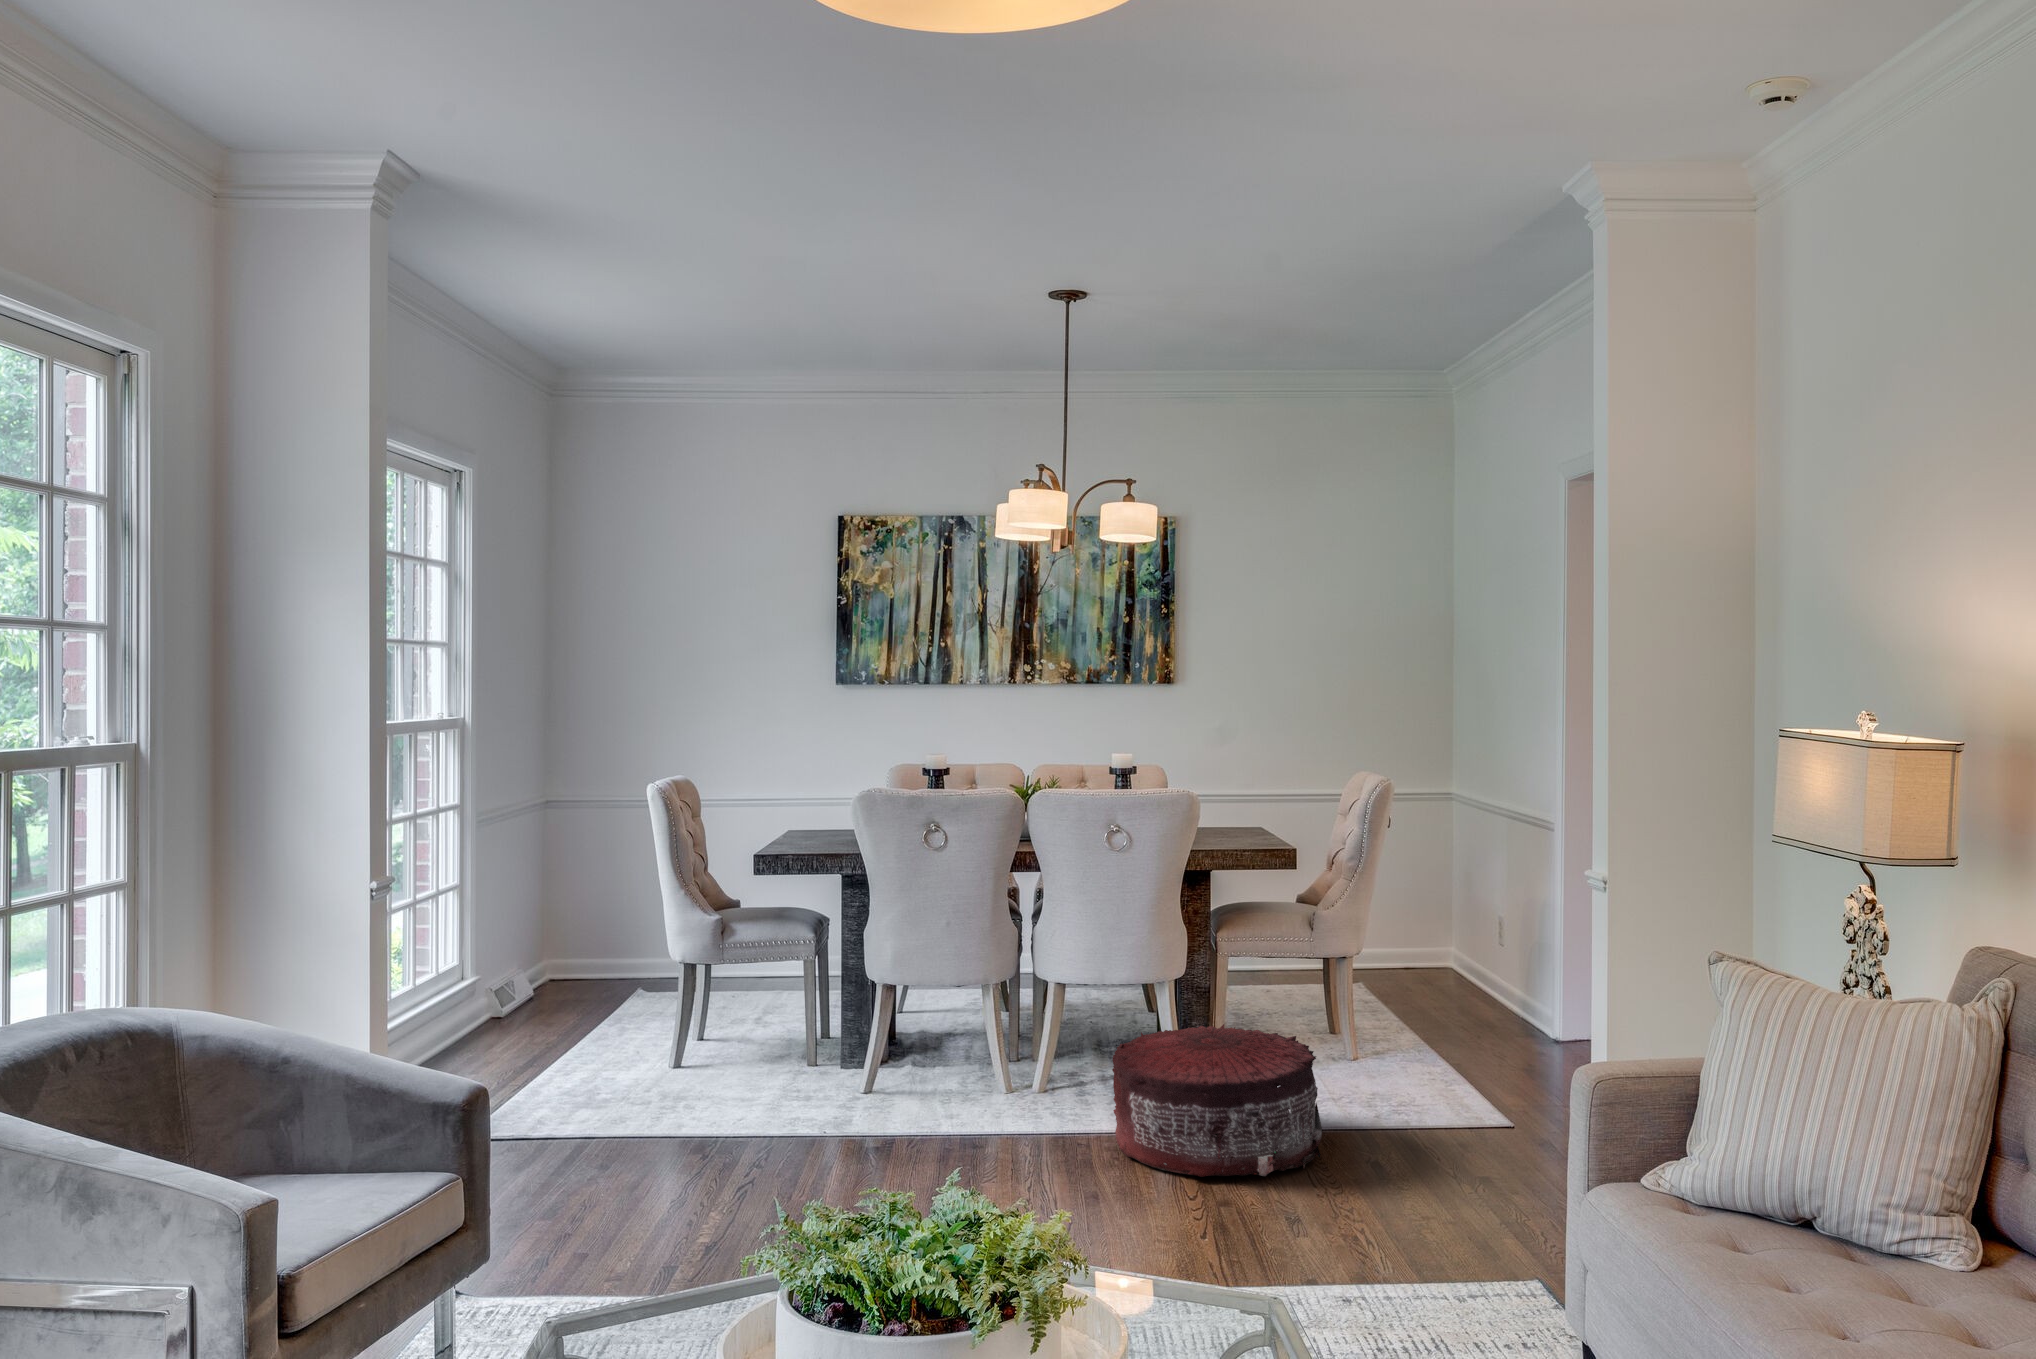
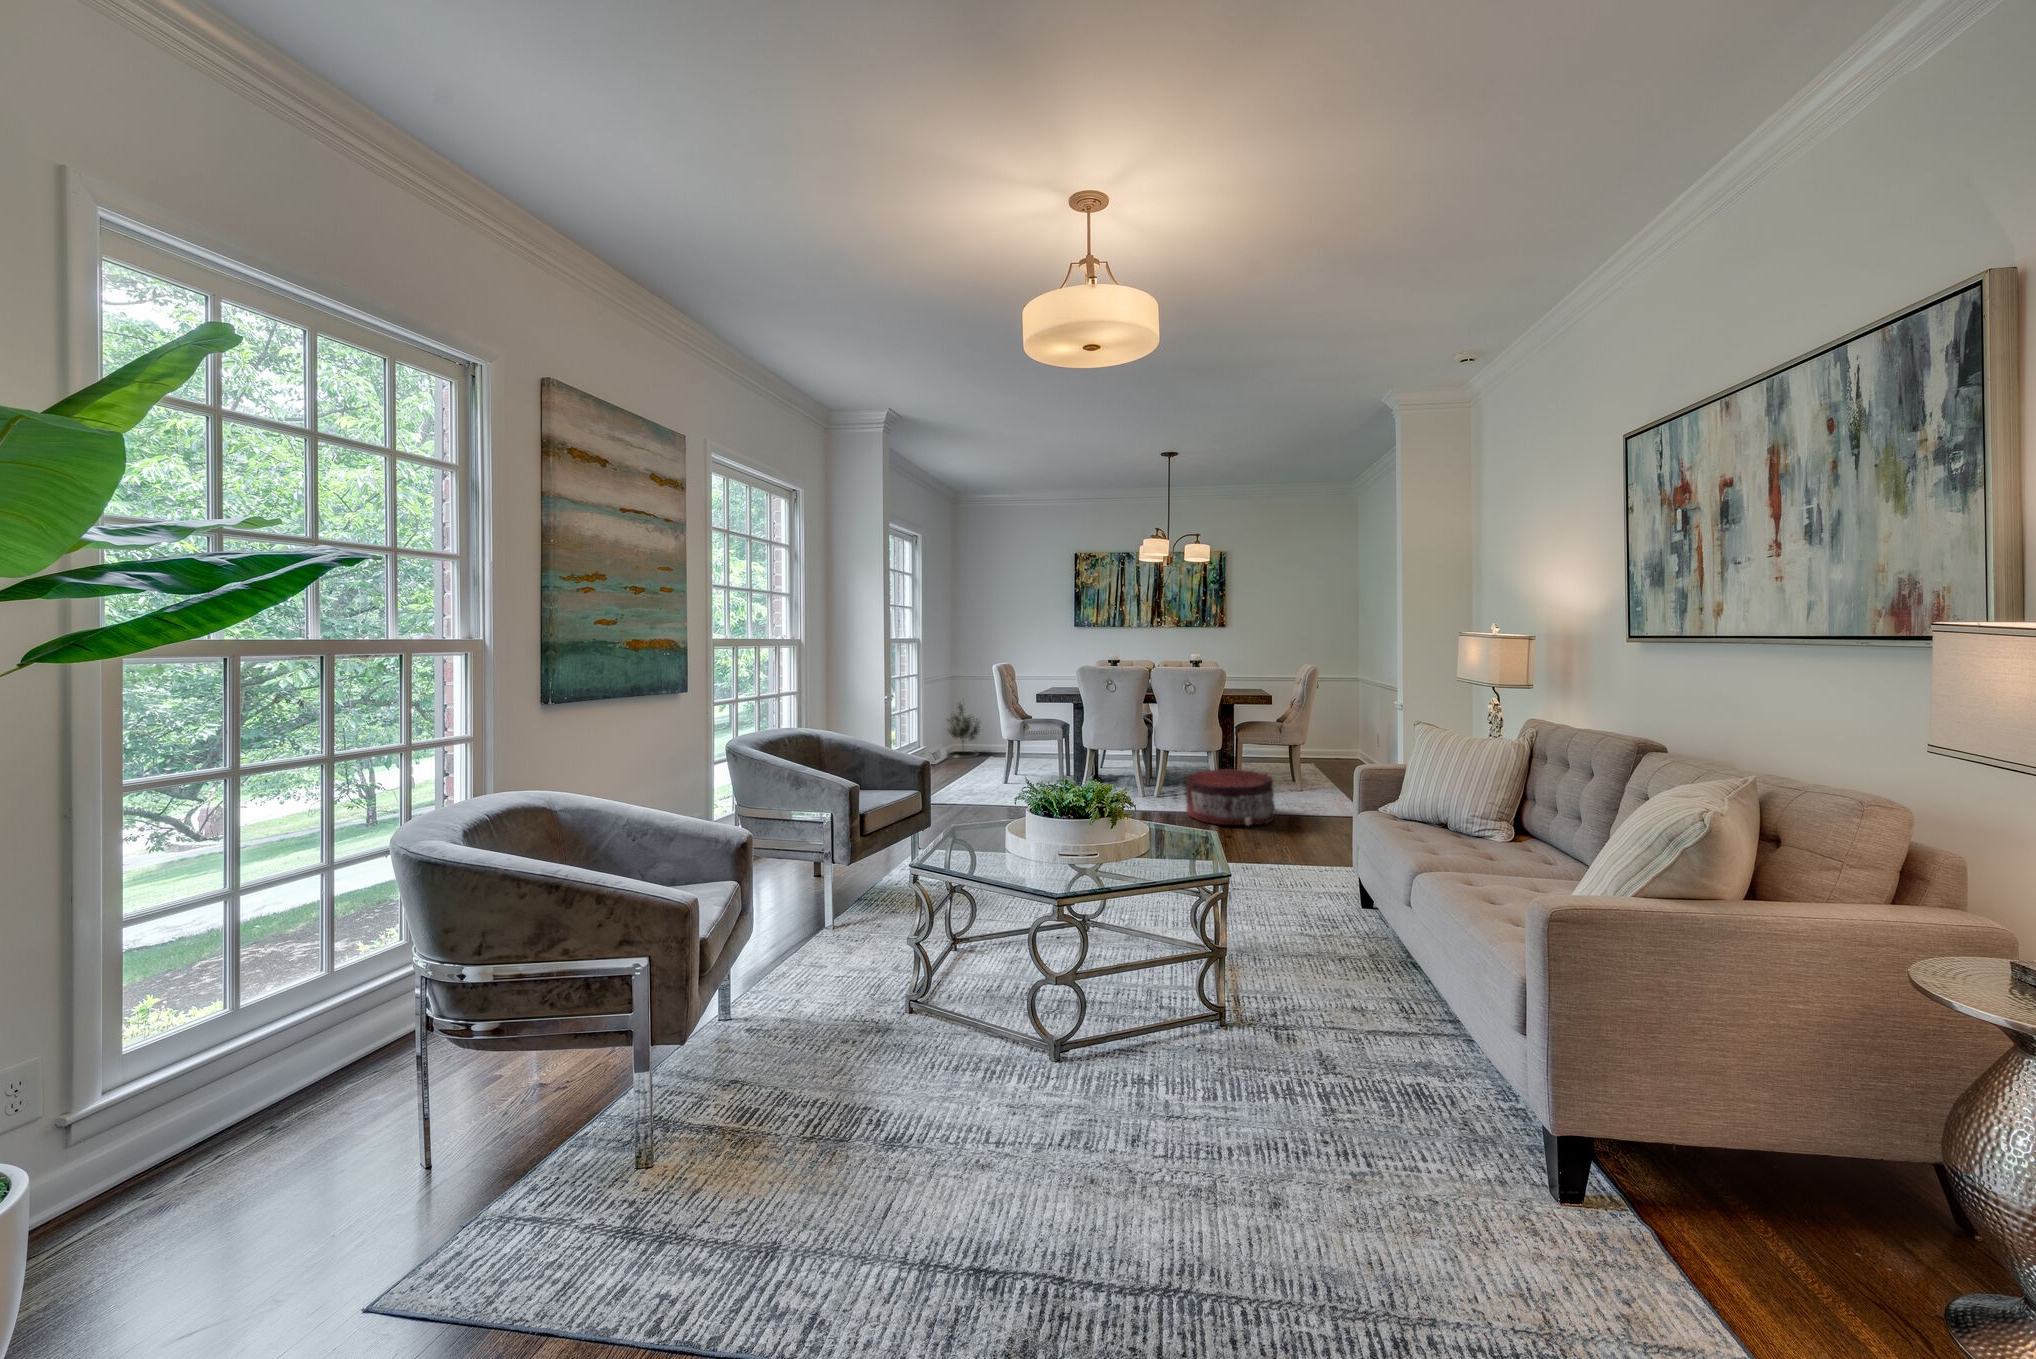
potted tree: none [530,851,630,999] -> present [947,704,980,758]

